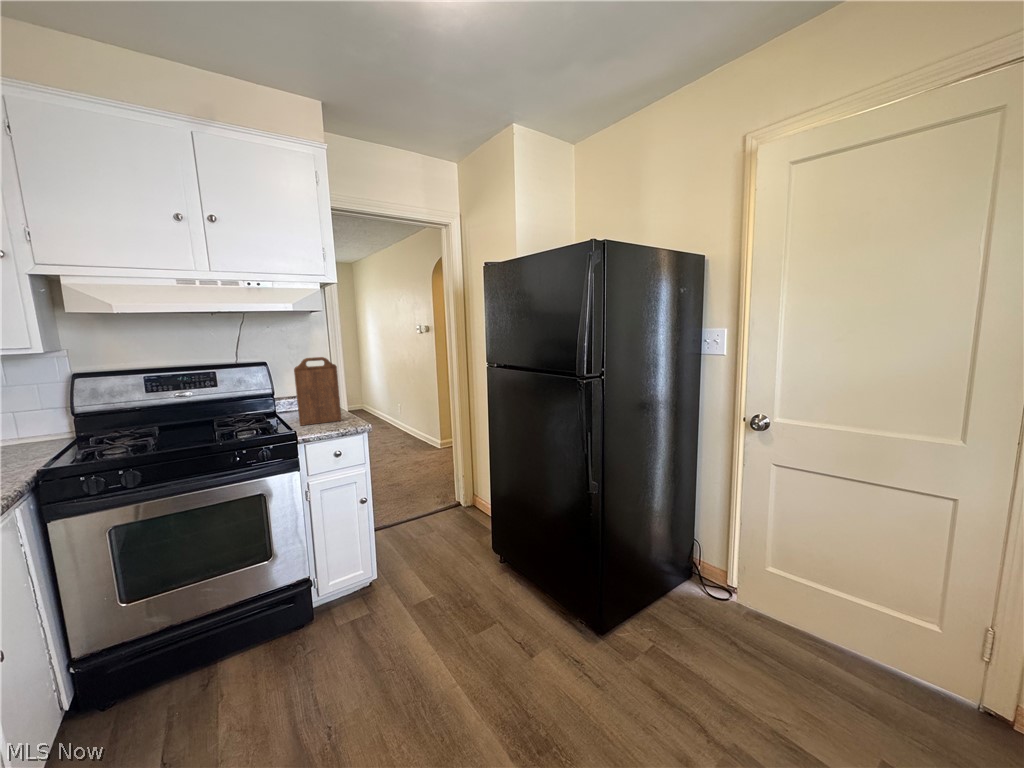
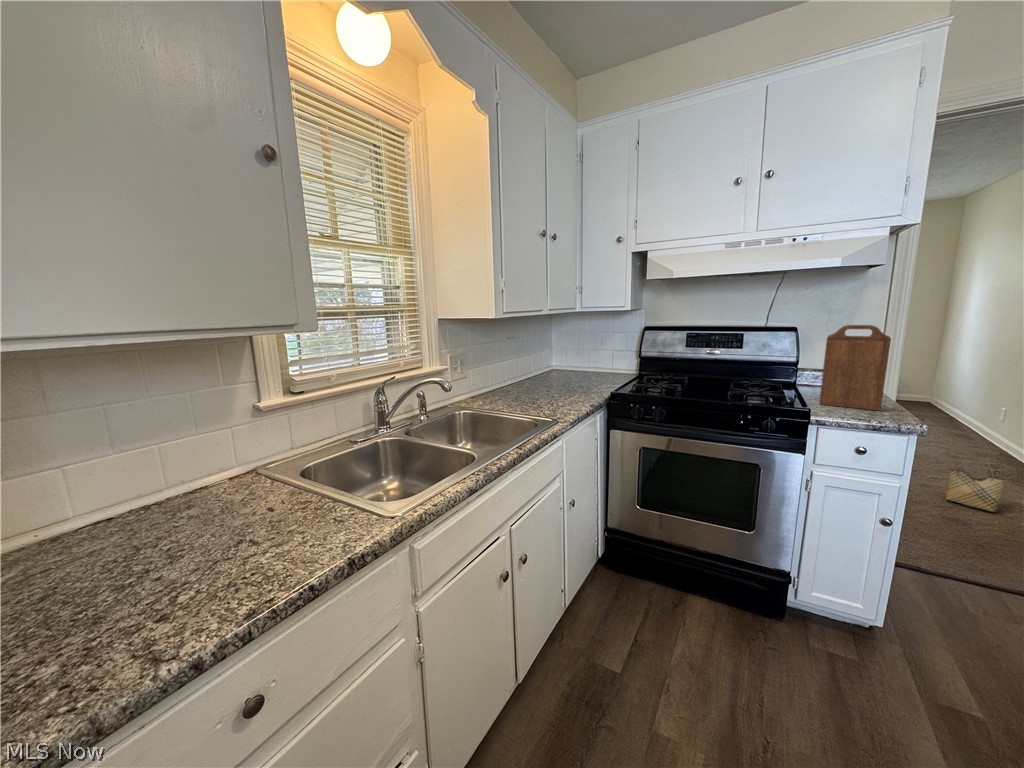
woven basket: none [384,436,411,473] -> present [946,454,1007,512]

